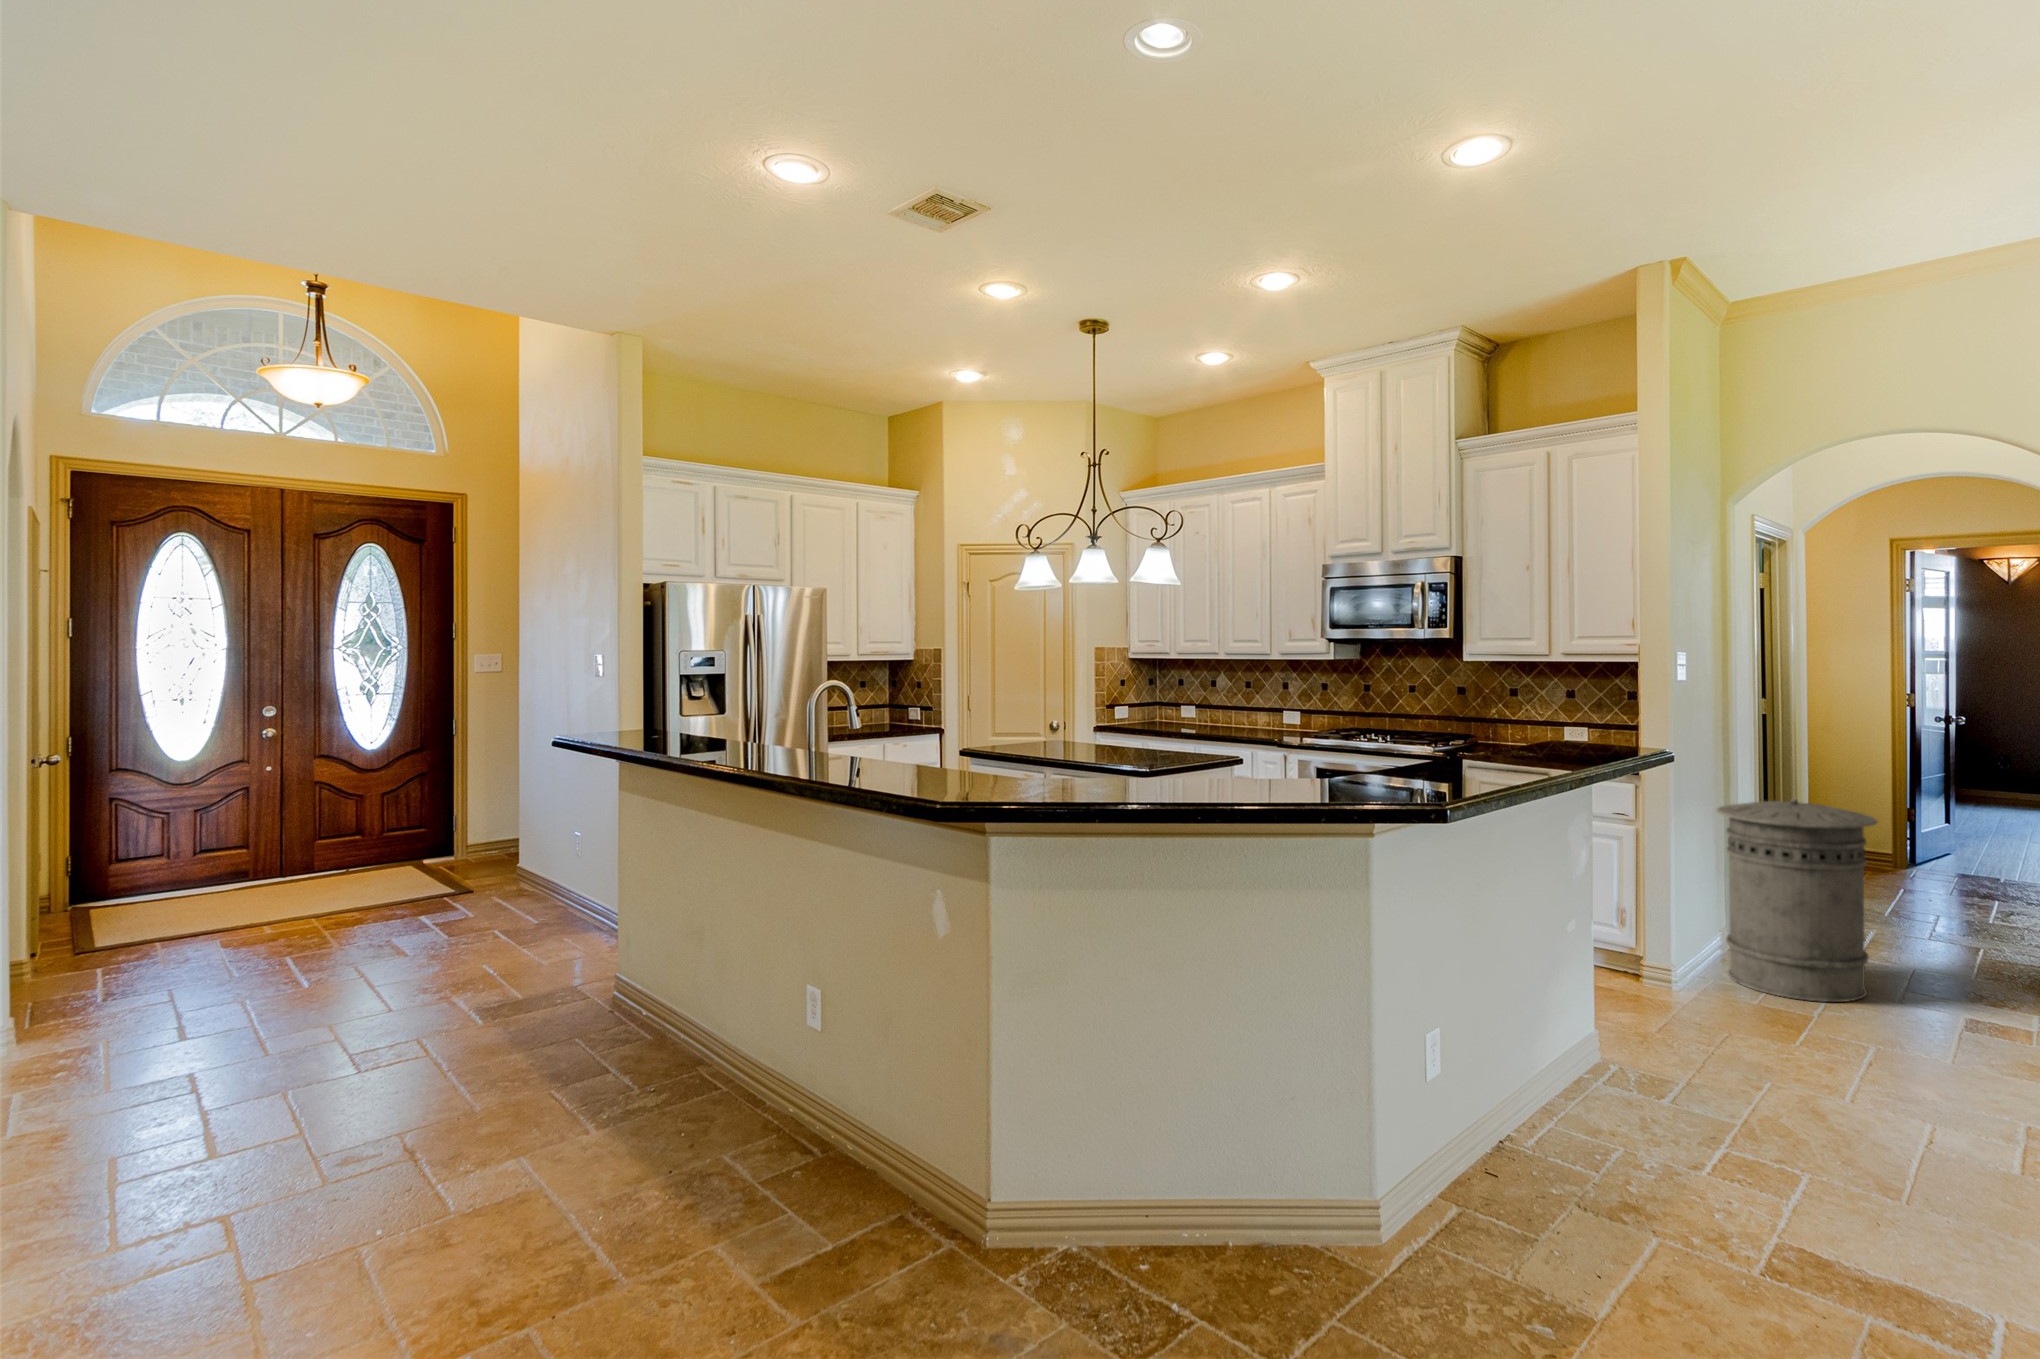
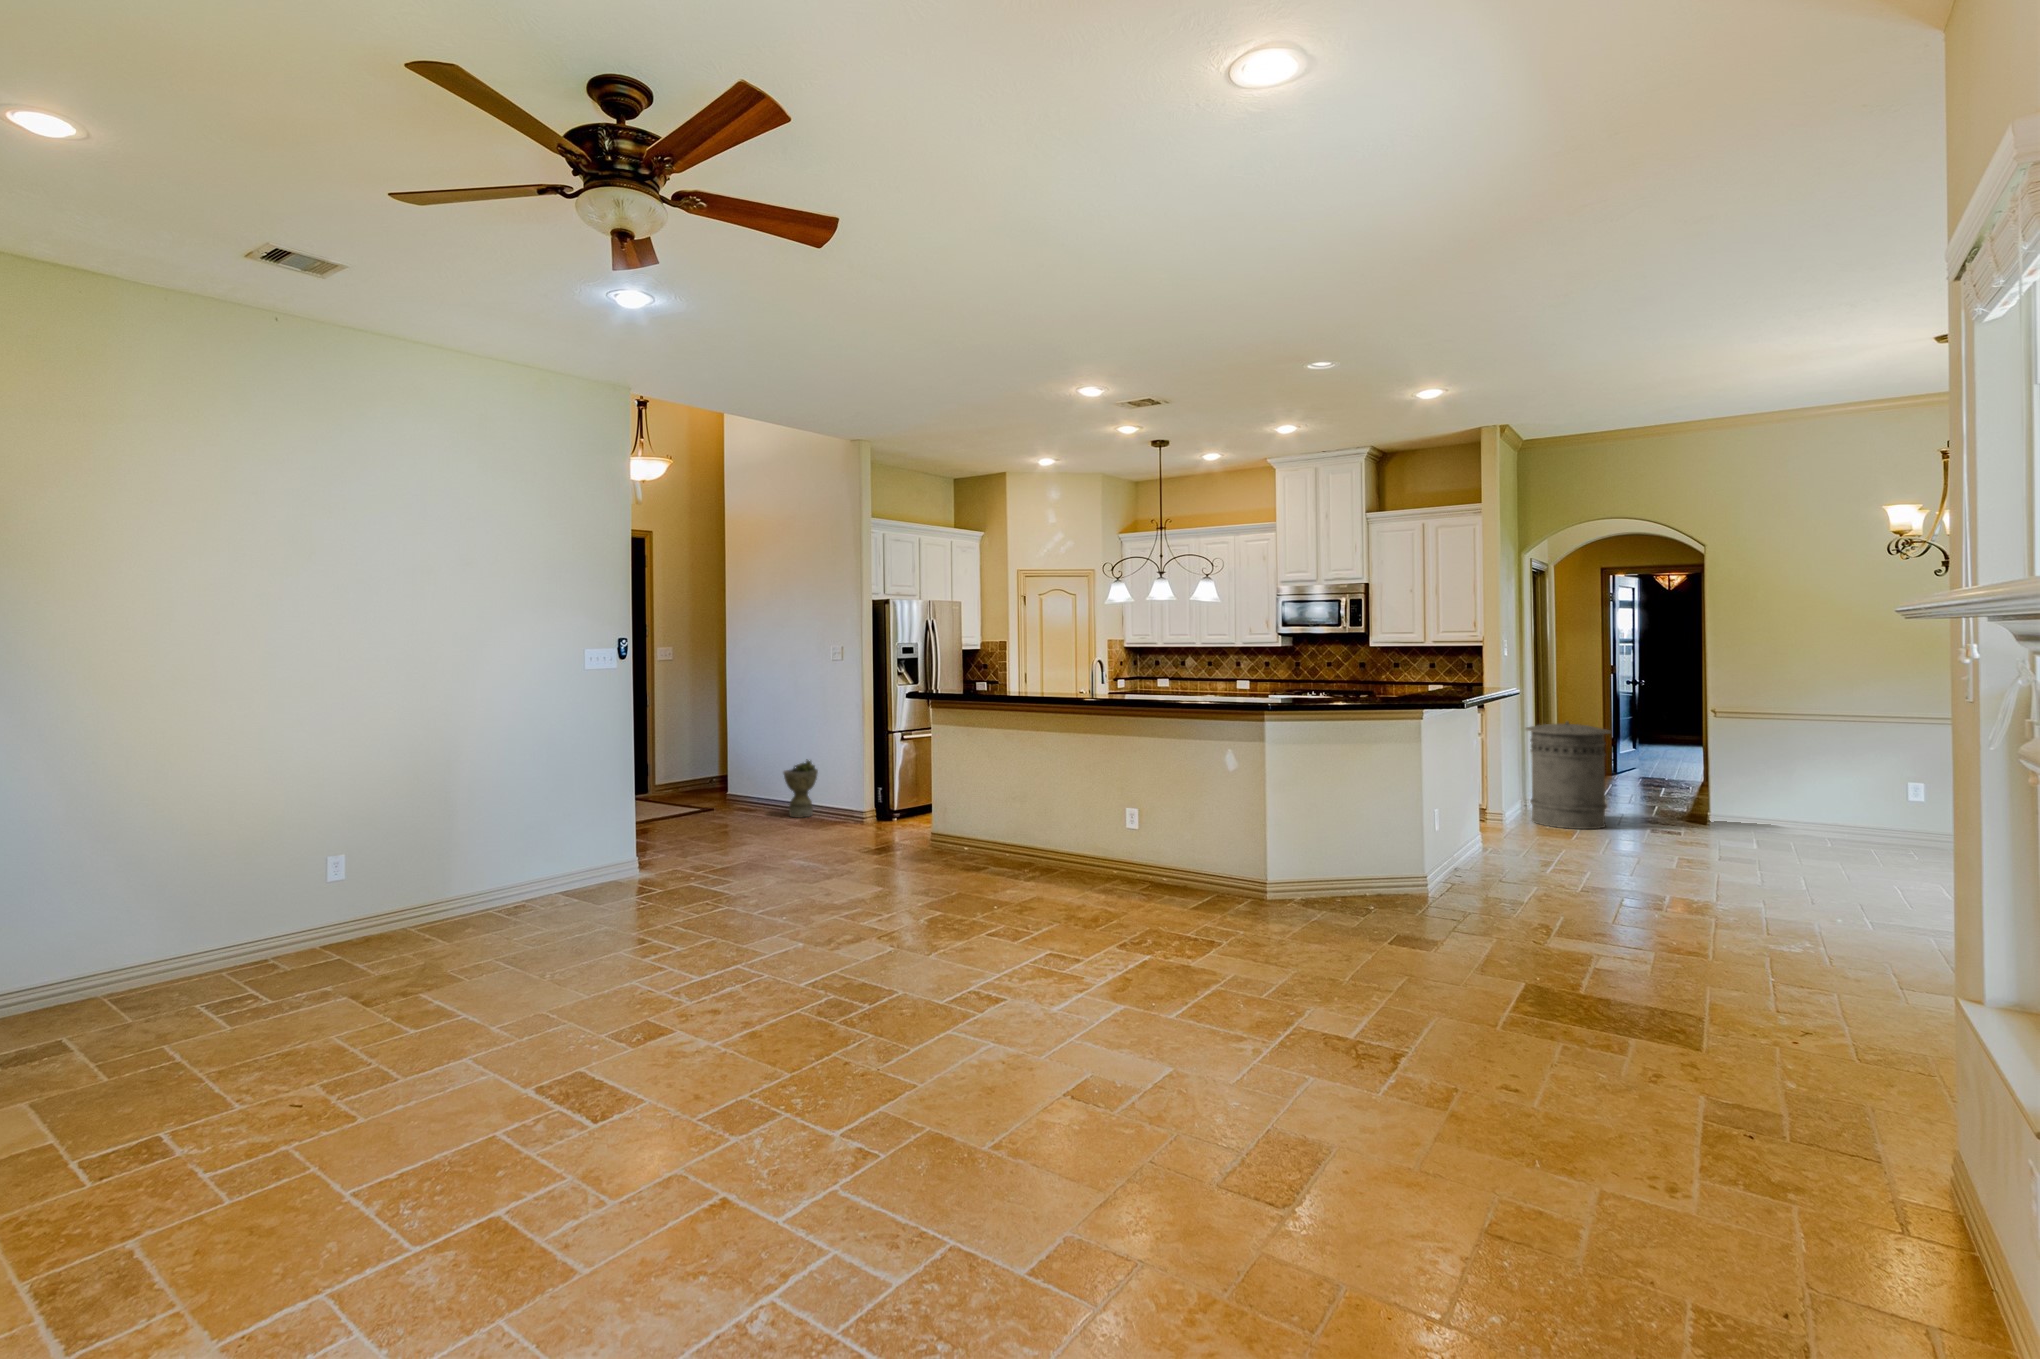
planter: none [516,830,576,921] -> present [783,759,818,818]

